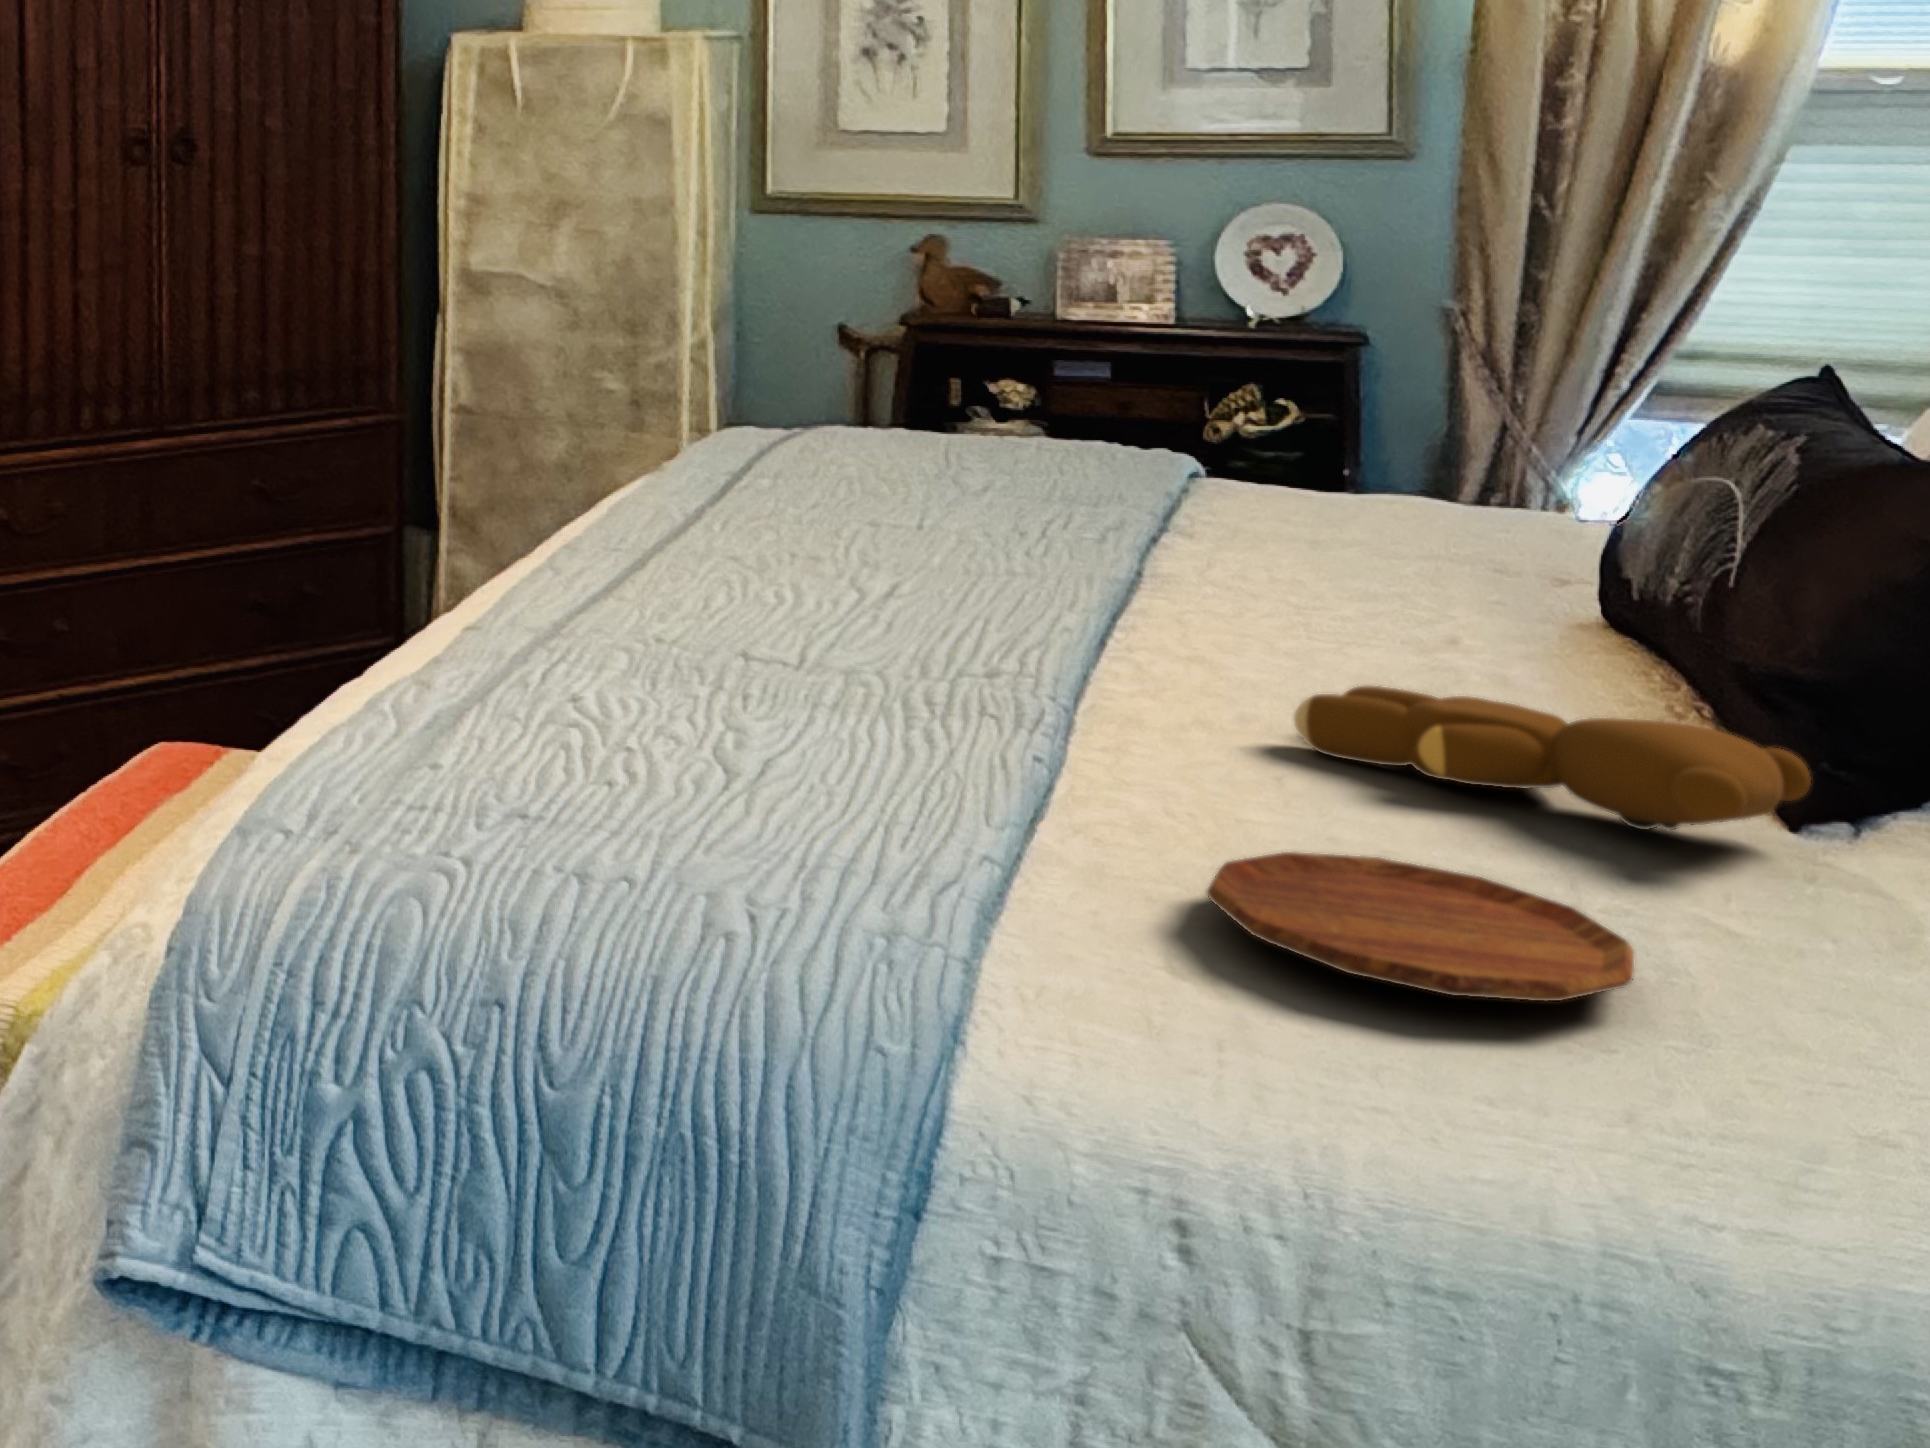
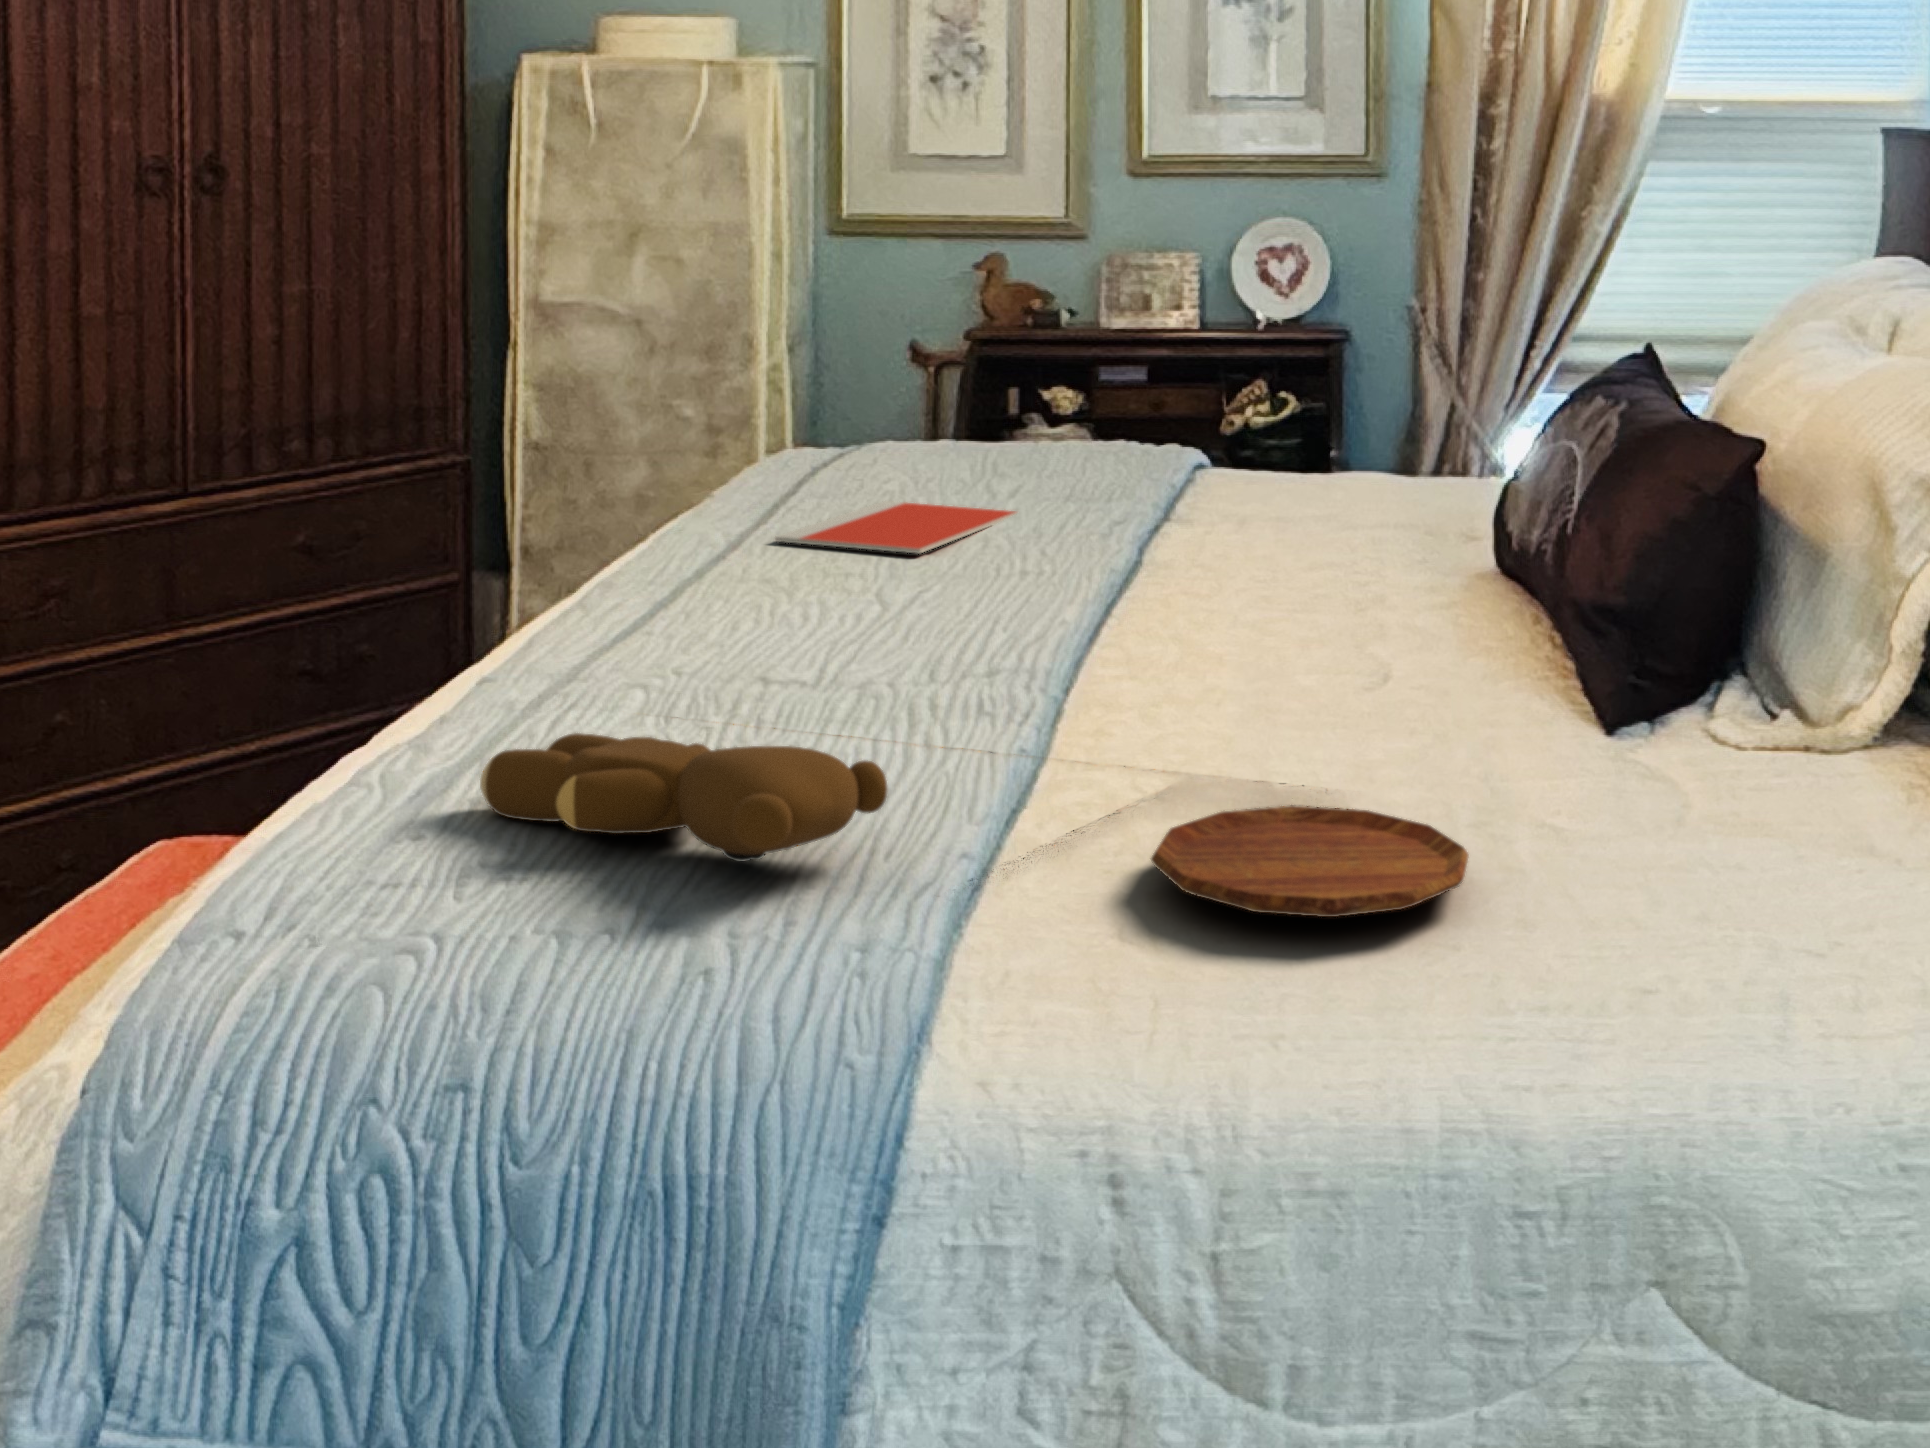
notebook: none [736,480,991,536] -> present [775,501,1017,553]
teddy bear: present [1294,686,1811,830] -> present [480,733,888,862]

